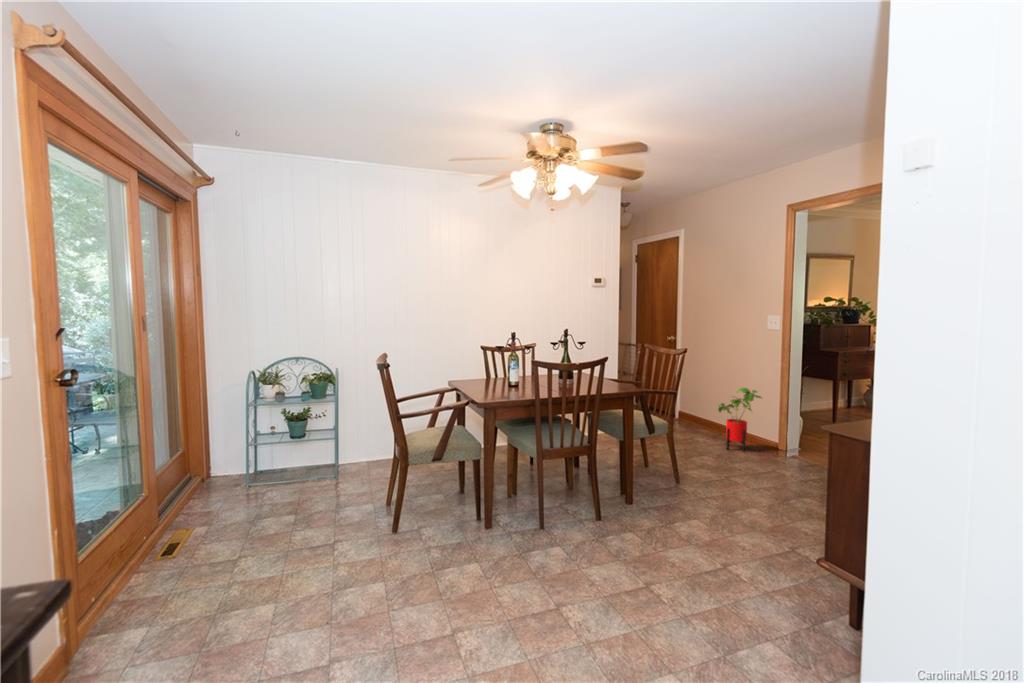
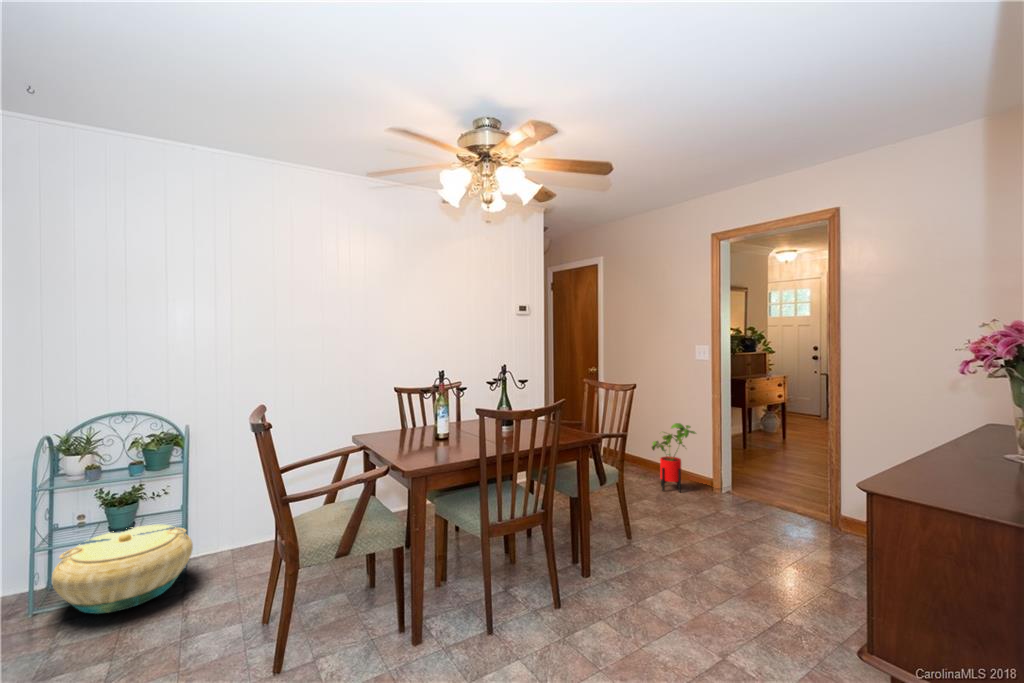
basket: none [259,437,341,489] -> present [52,525,193,614]

